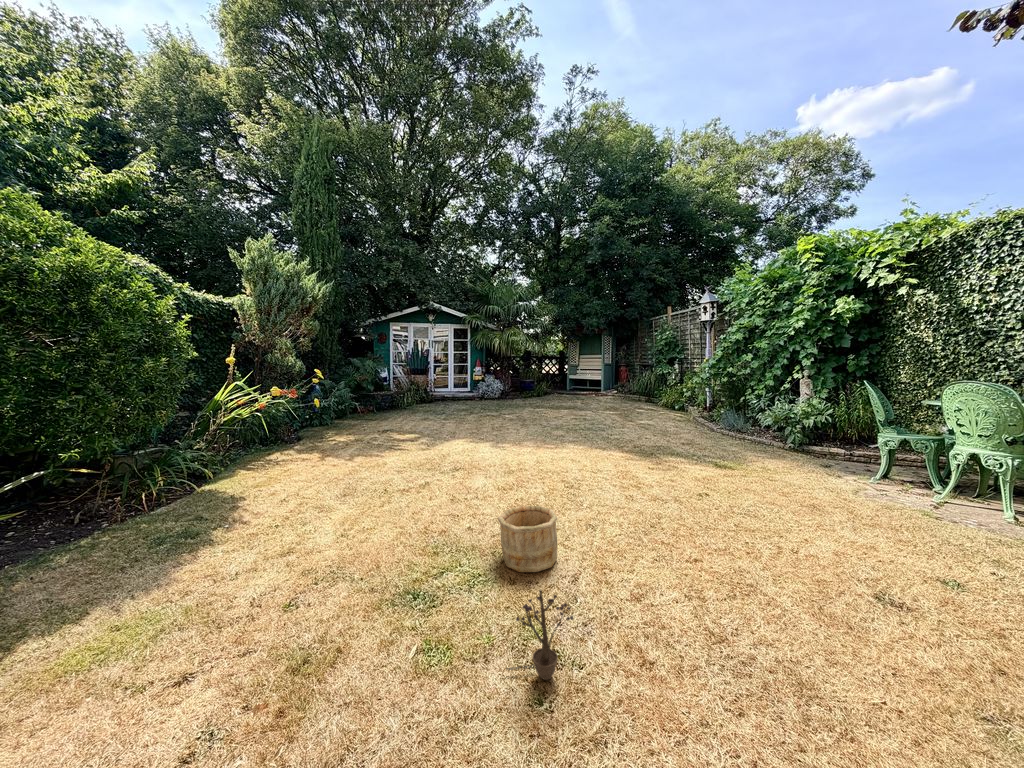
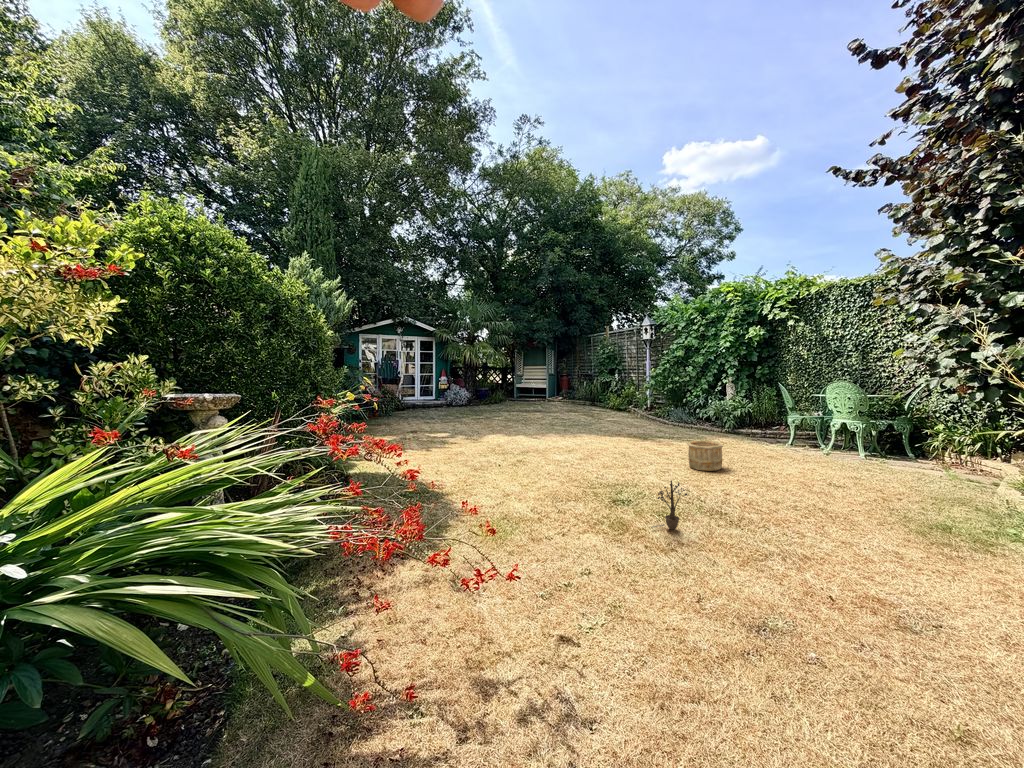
wooden bucket: present [498,506,557,572] -> present [687,440,723,471]

